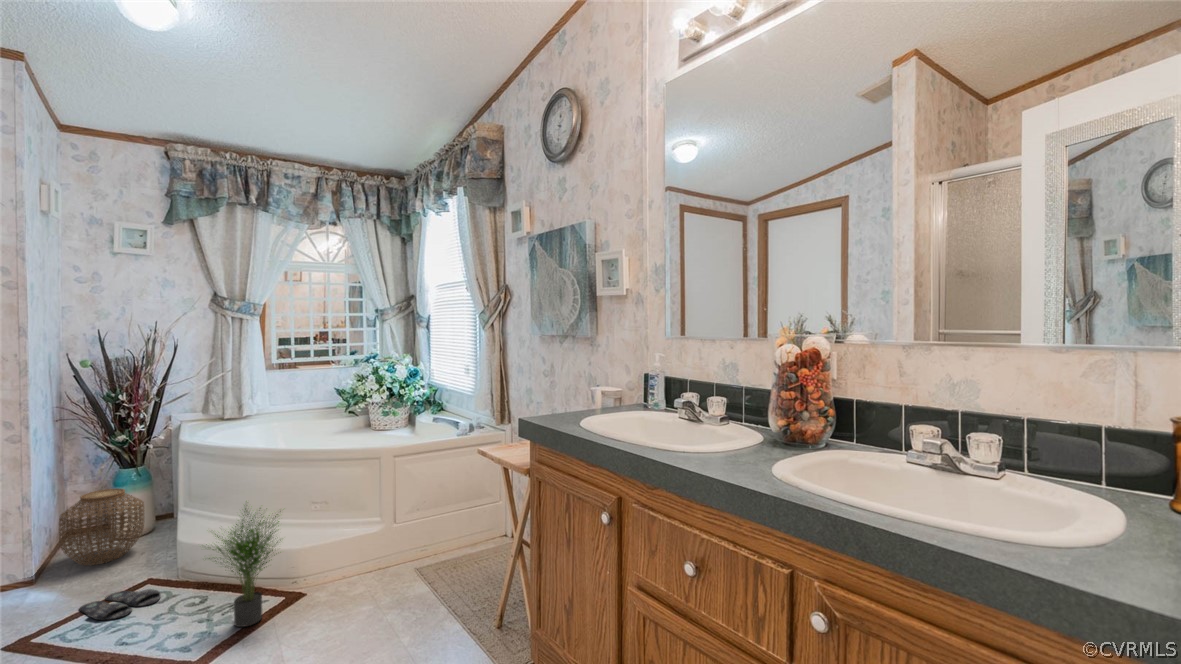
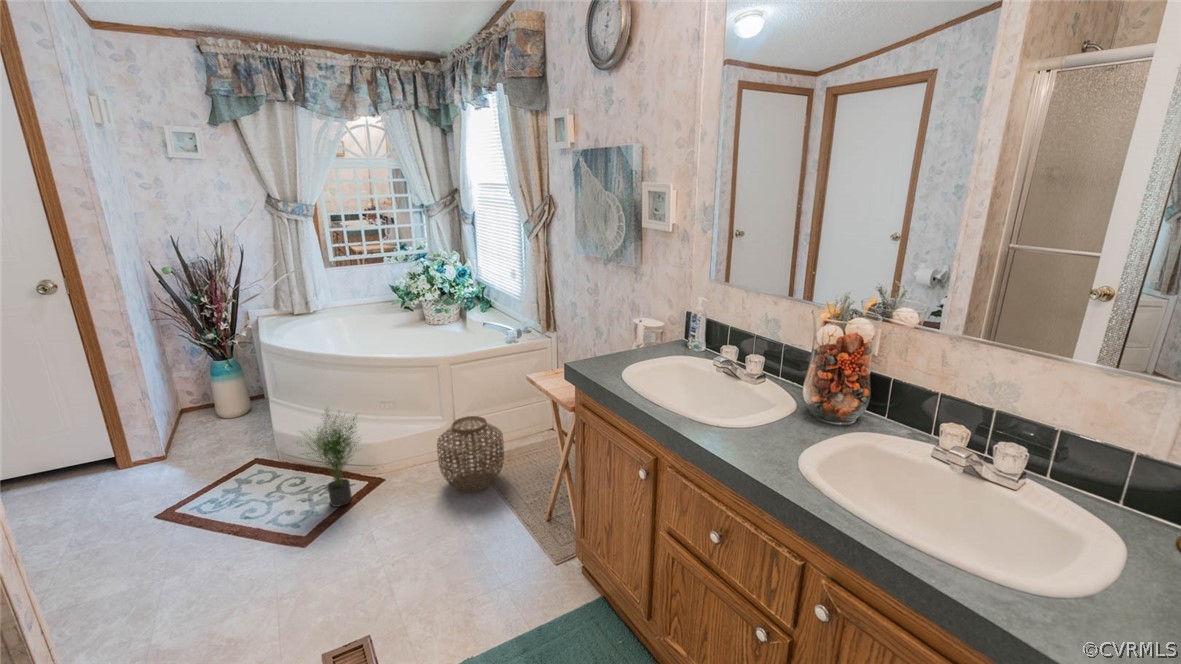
woven basket: present [59,488,144,565] -> present [437,416,504,493]
slippers: present [79,589,160,620] -> none [206,468,268,495]

